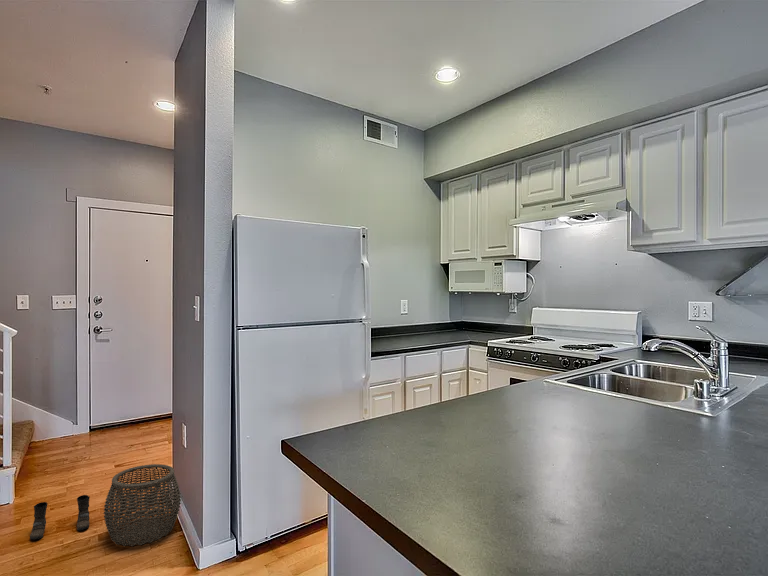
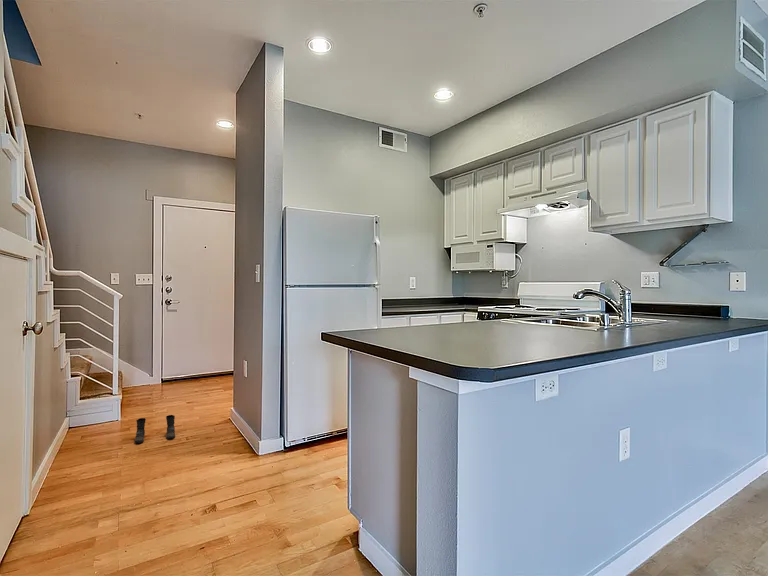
woven basket: present [104,464,181,546] -> none [186,394,240,449]

